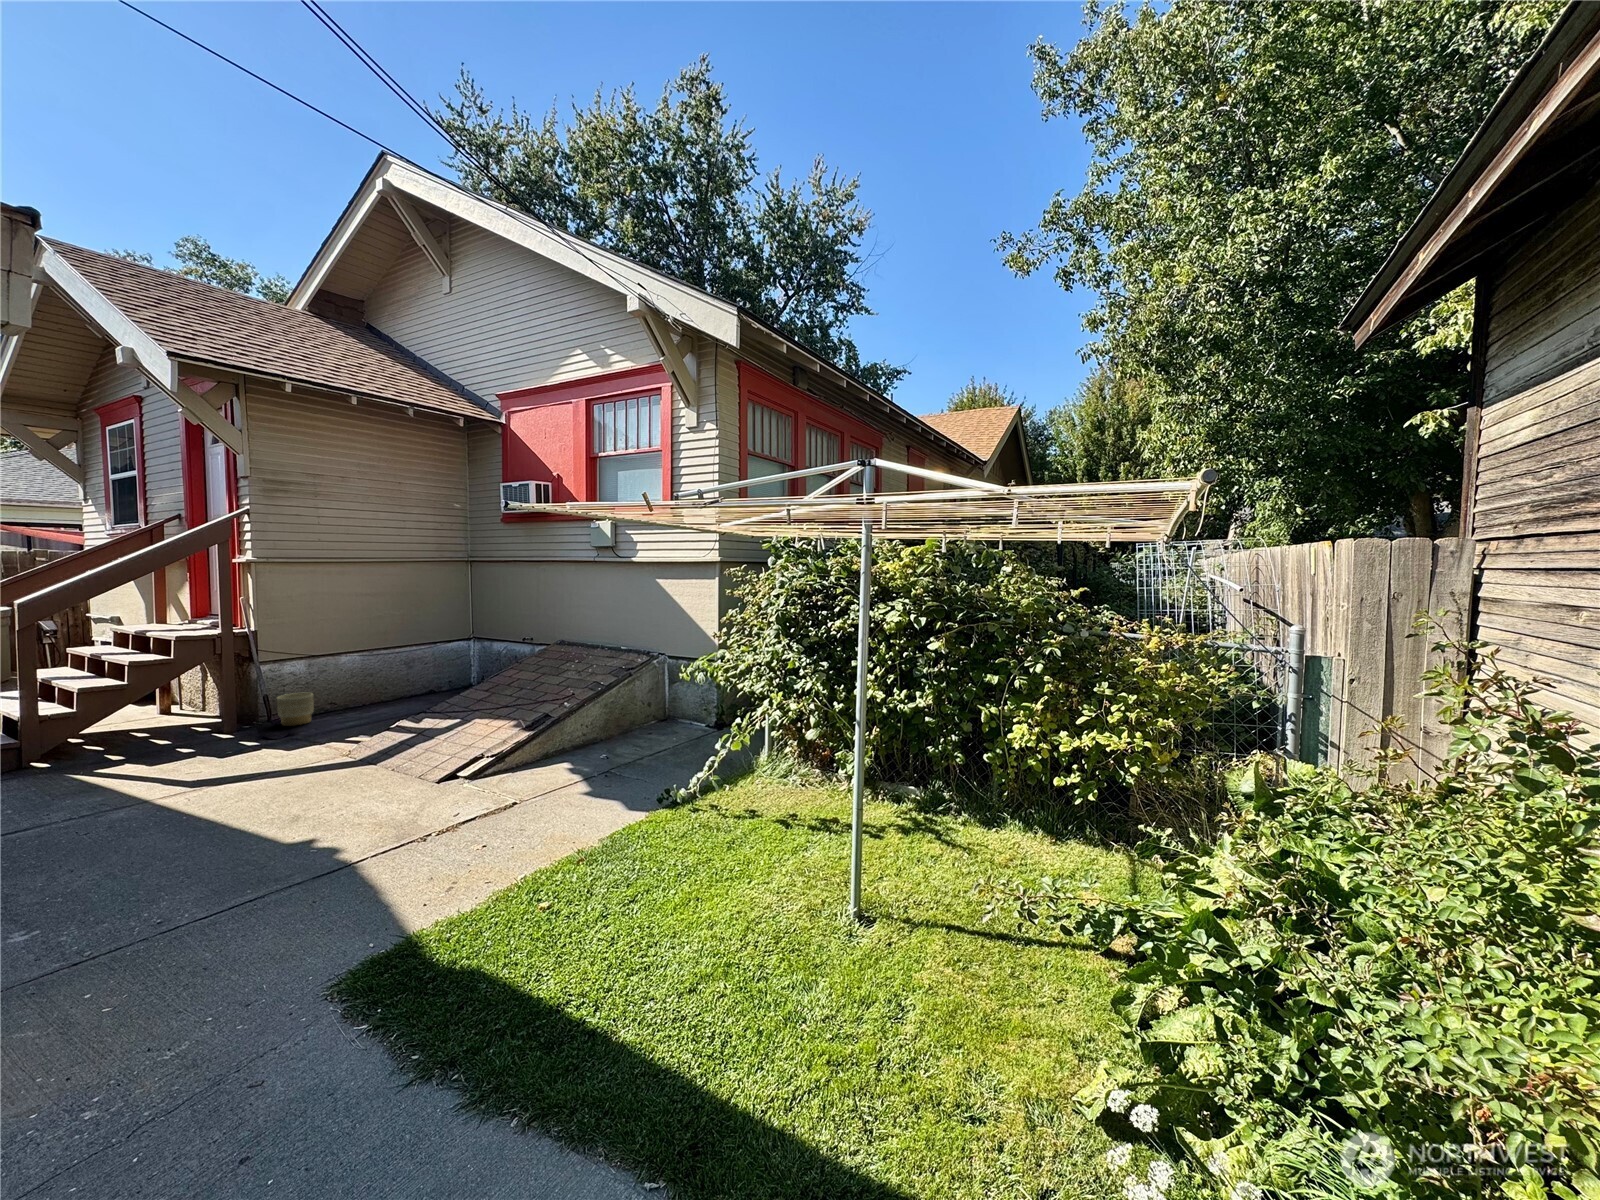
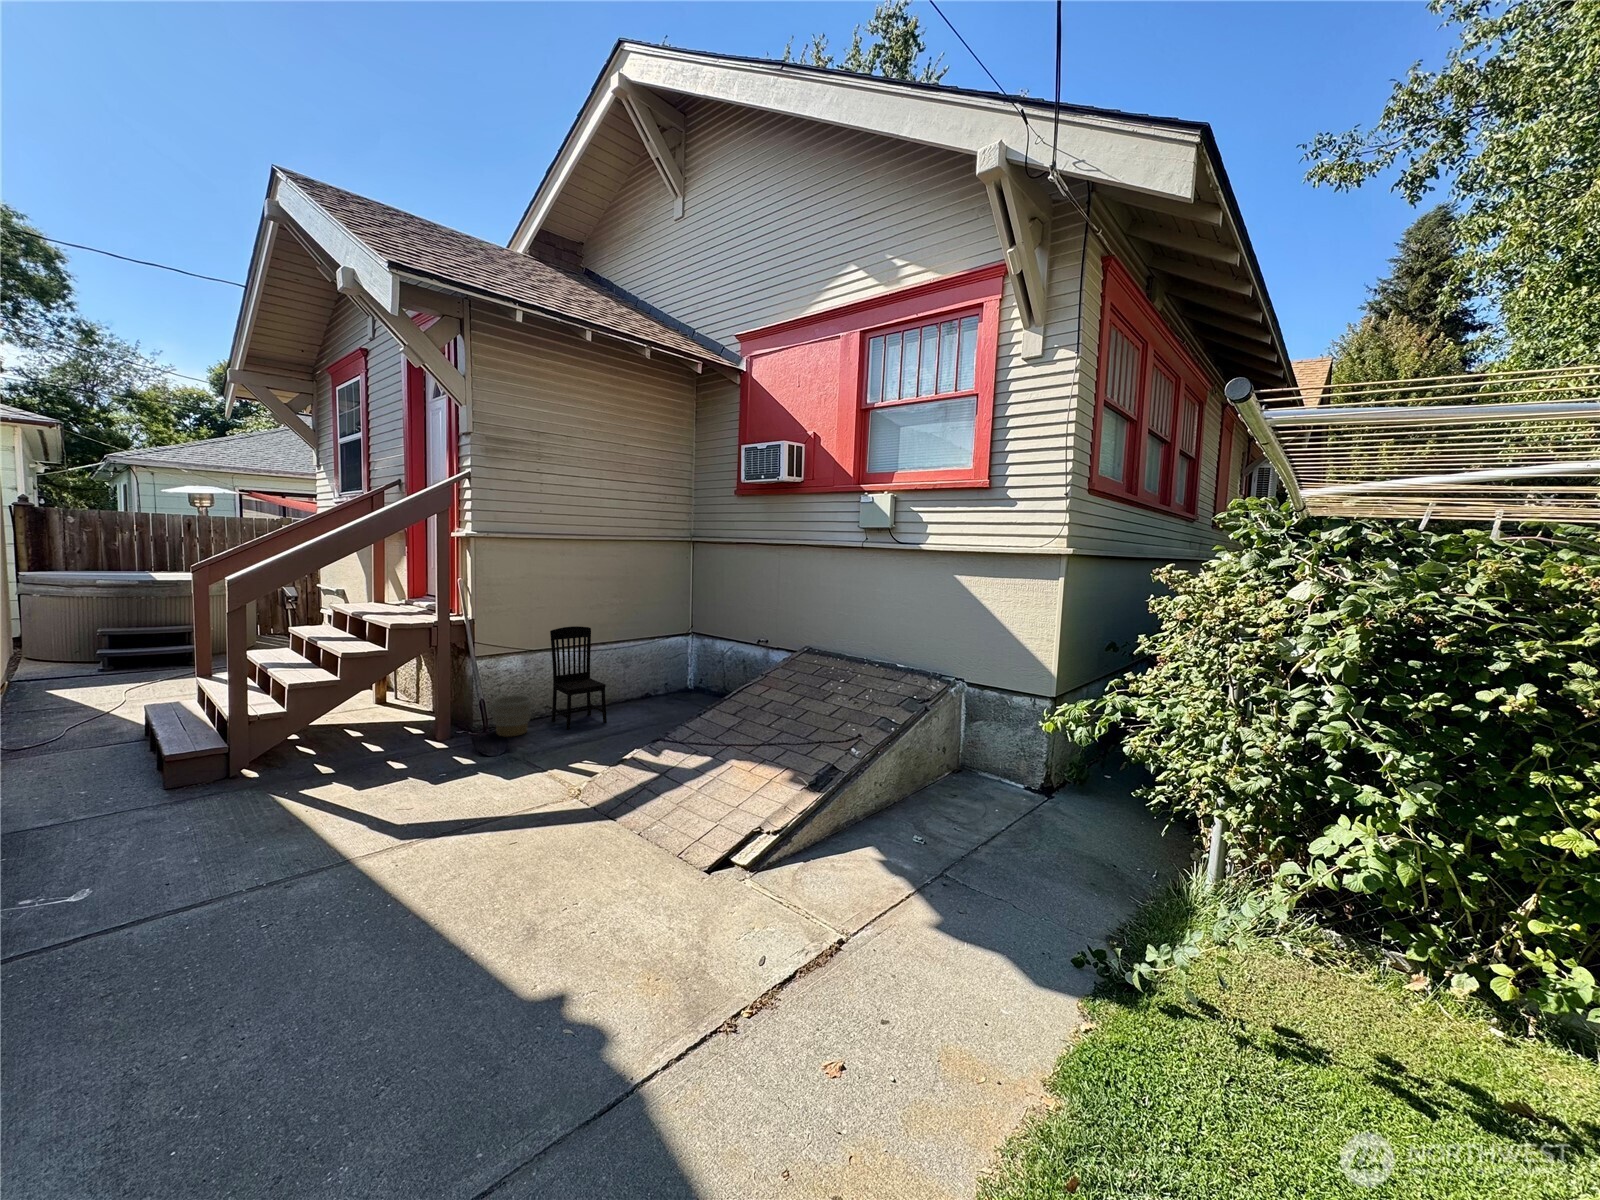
chair: none [331,634,387,718] -> present [550,626,607,730]

